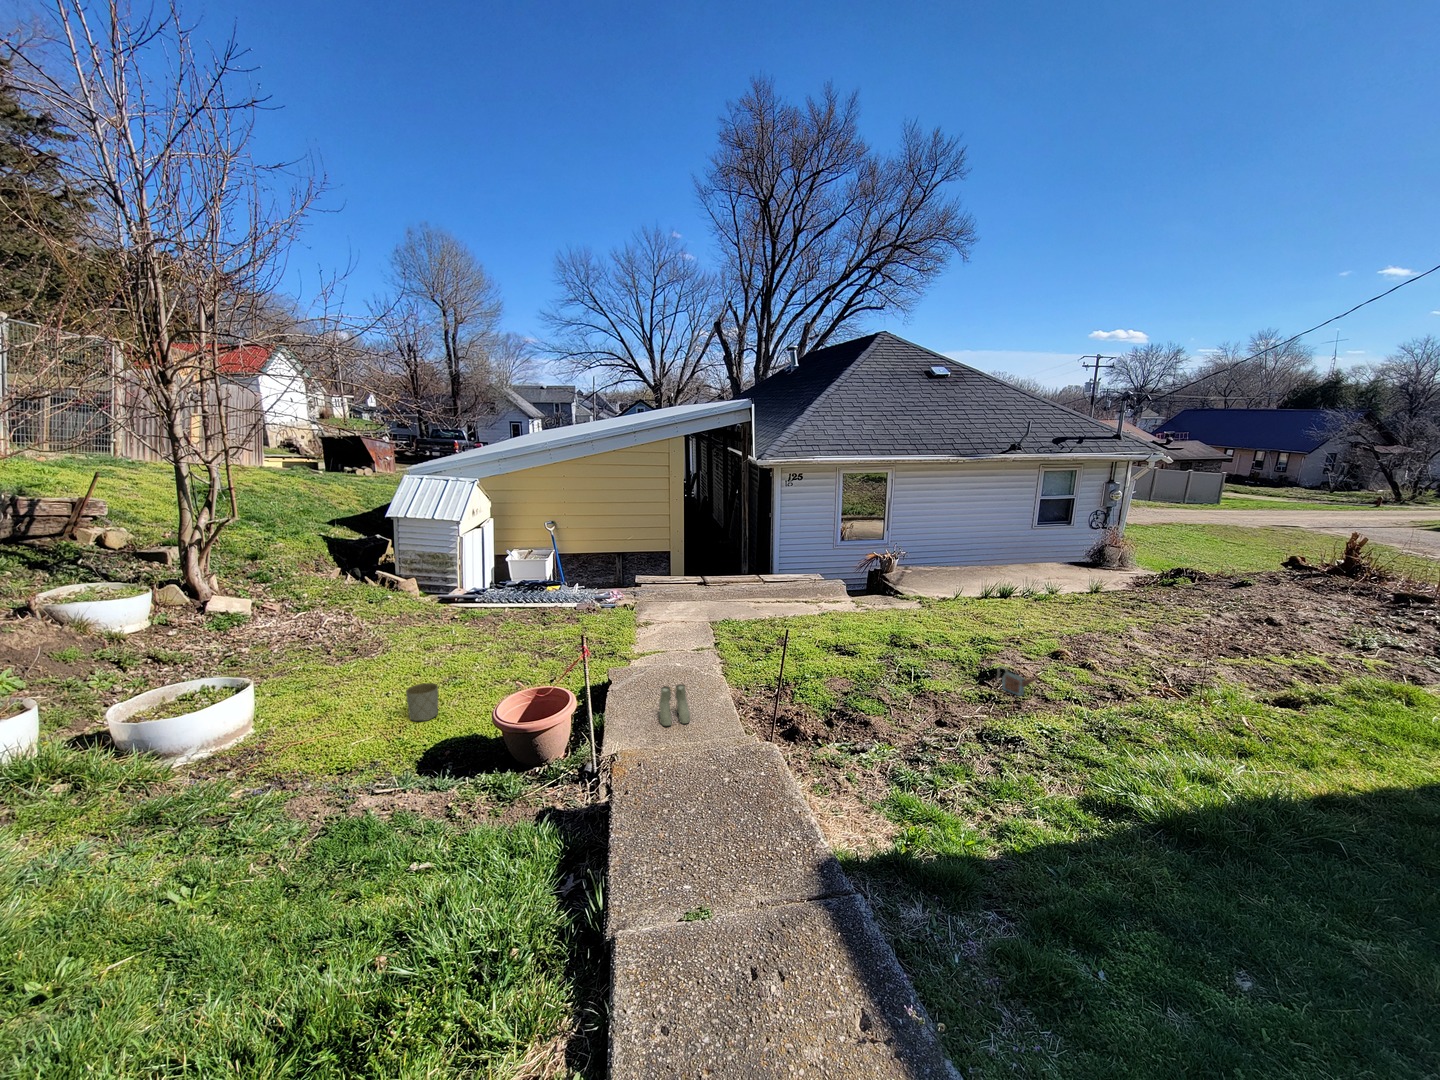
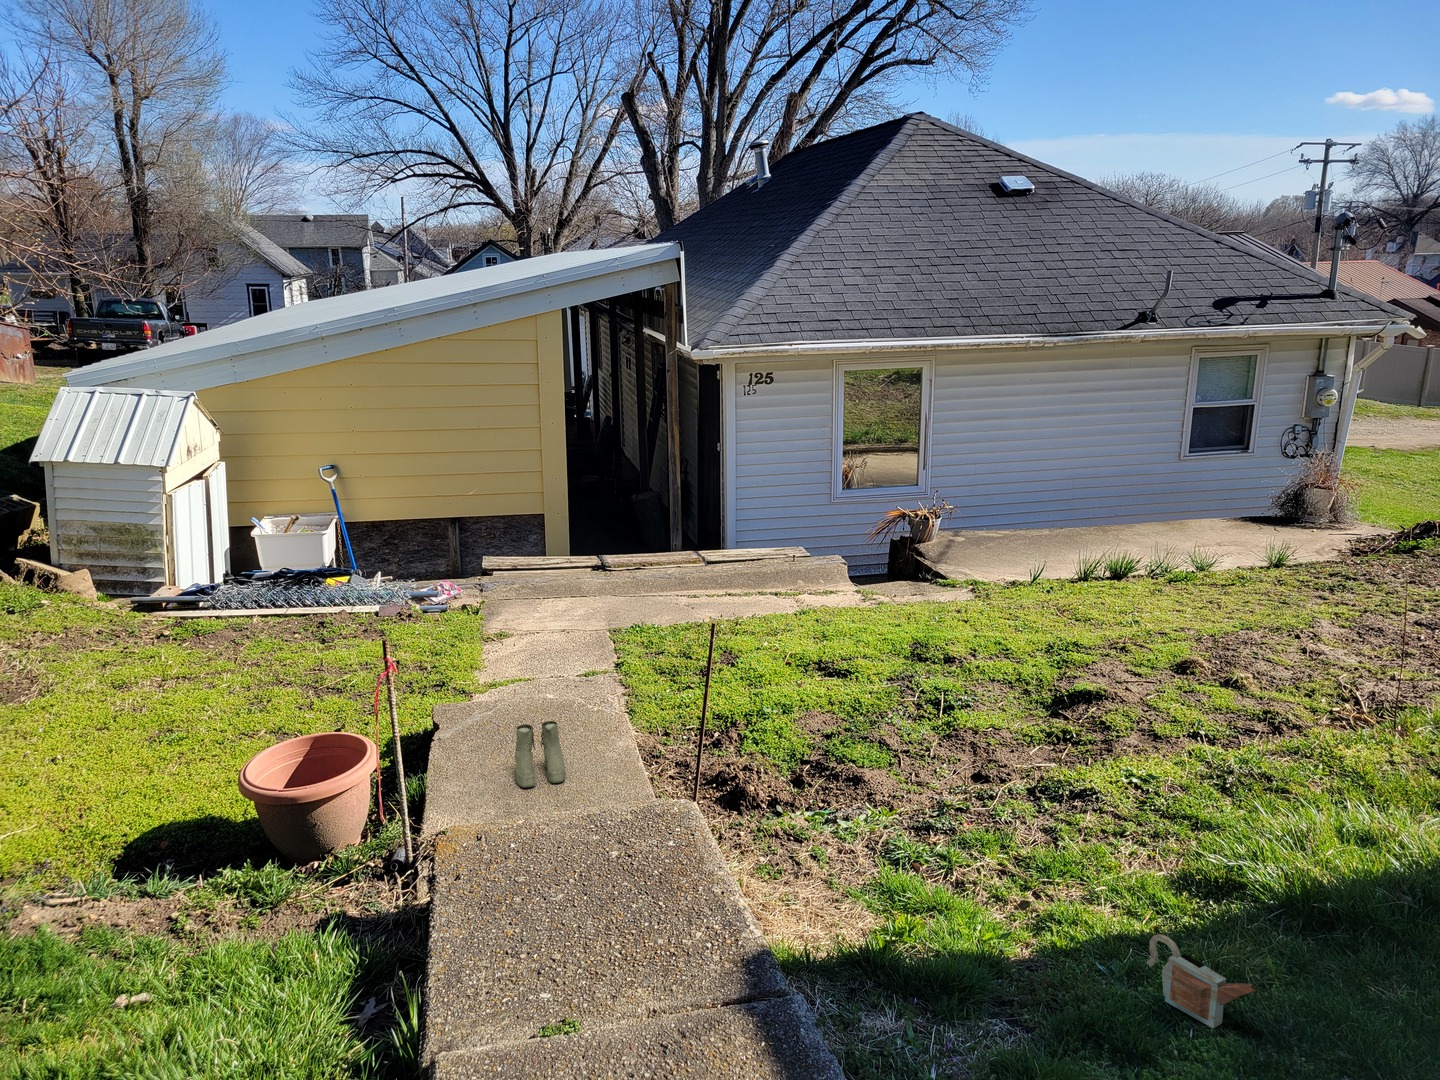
watering can: present [997,666,1035,696] -> present [1147,934,1257,1028]
planter: present [406,683,438,721] -> none [83,736,140,799]

